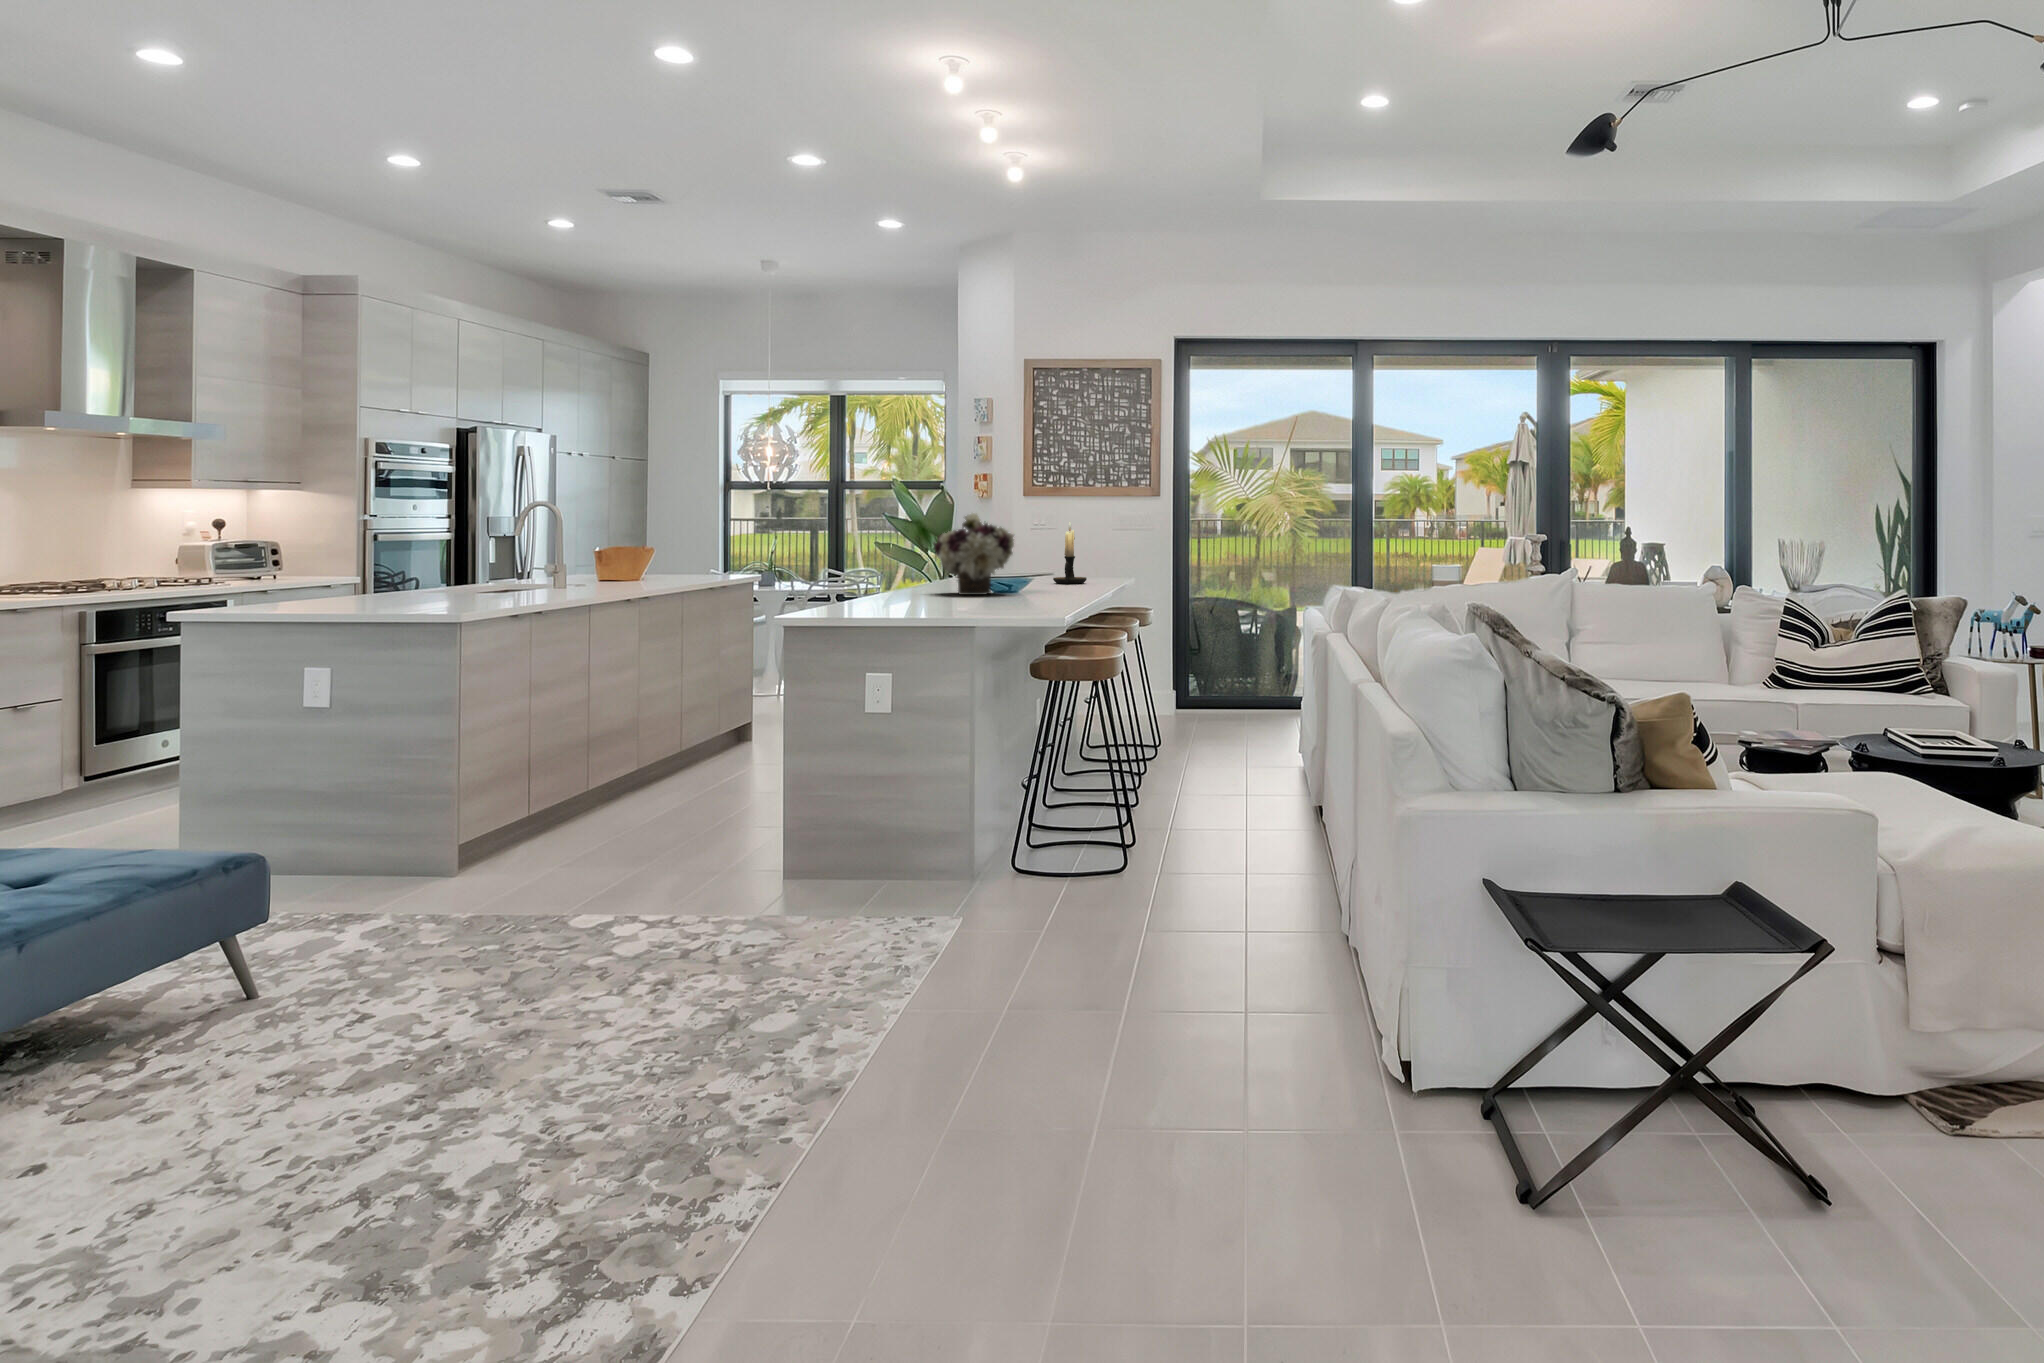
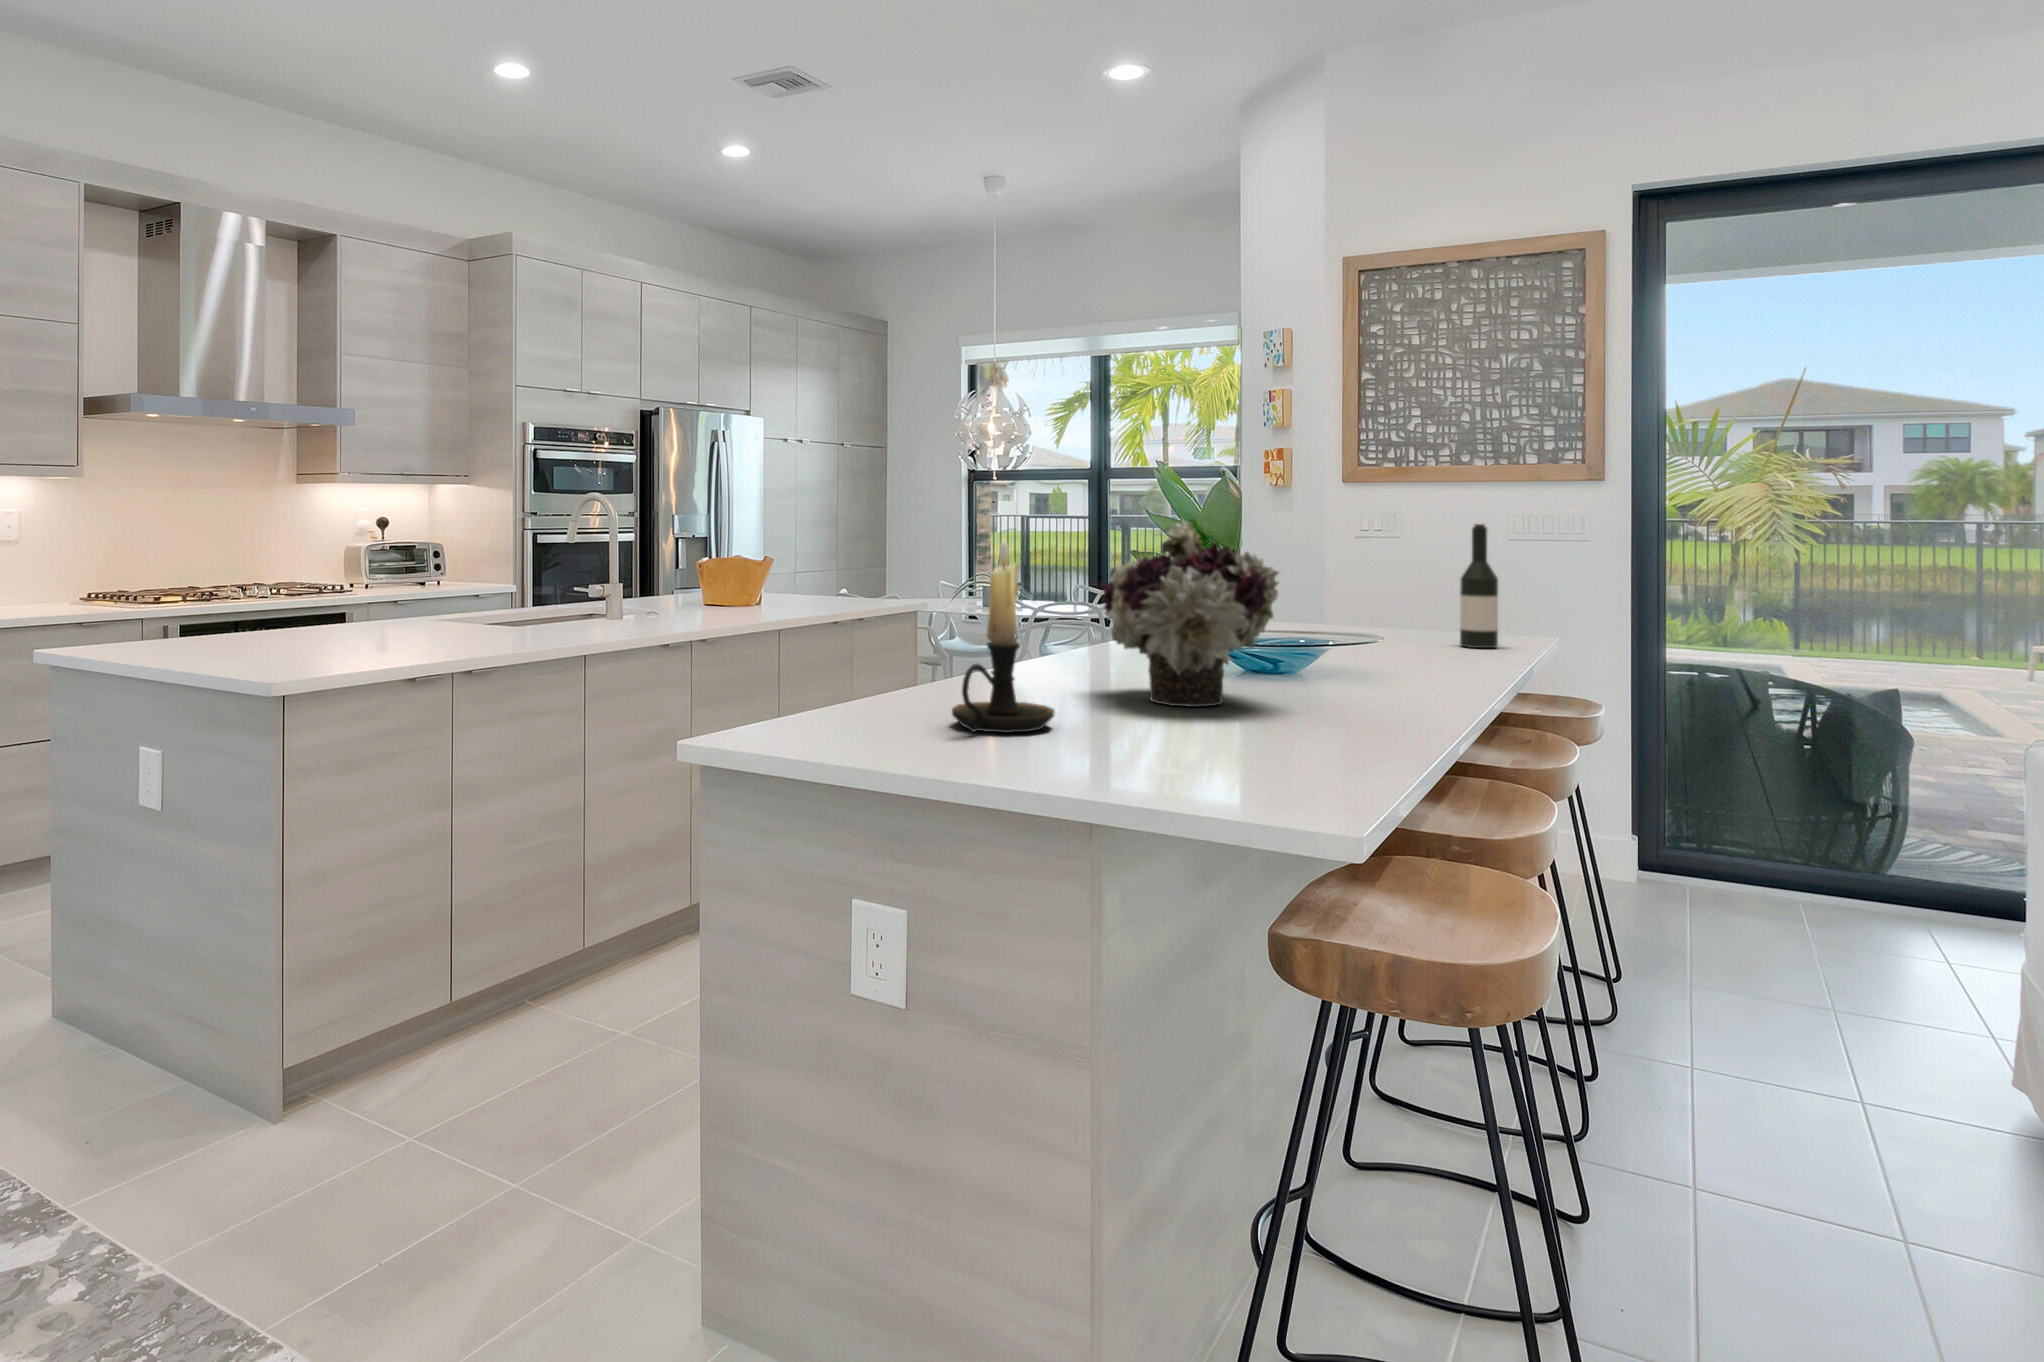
wine bottle: none [1088,517,1106,580] -> present [1460,524,1498,648]
candle holder: present [1053,522,1087,584] -> present [952,538,1055,733]

